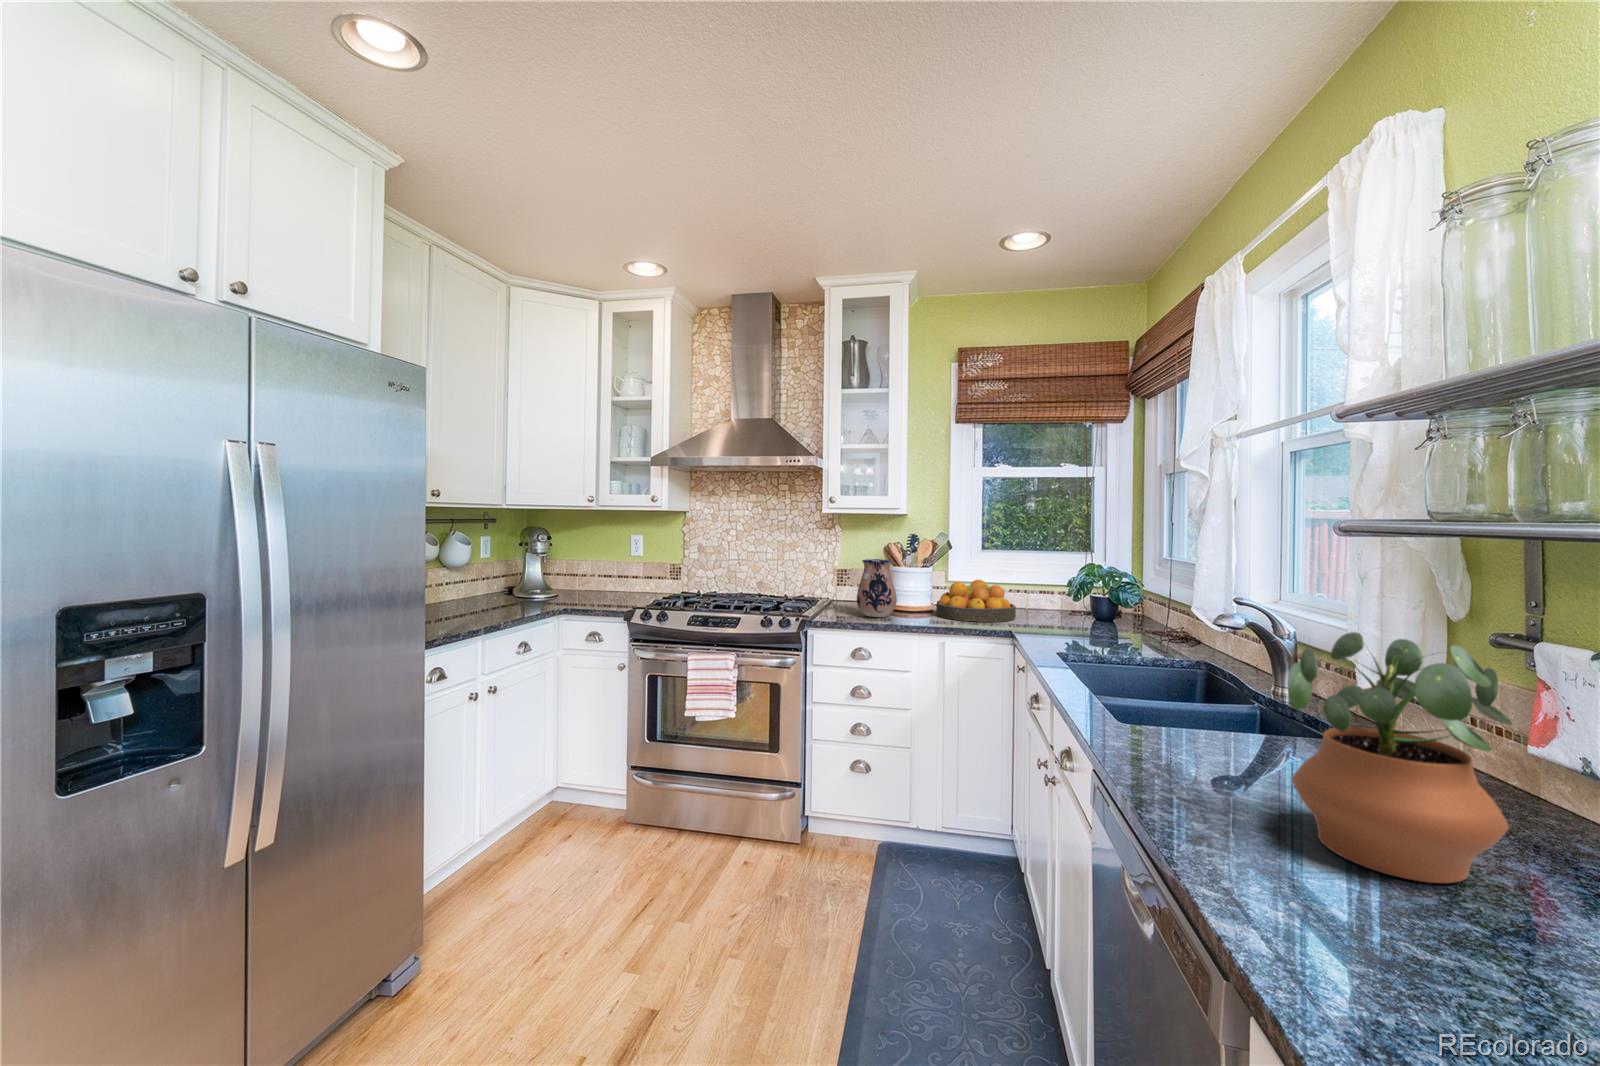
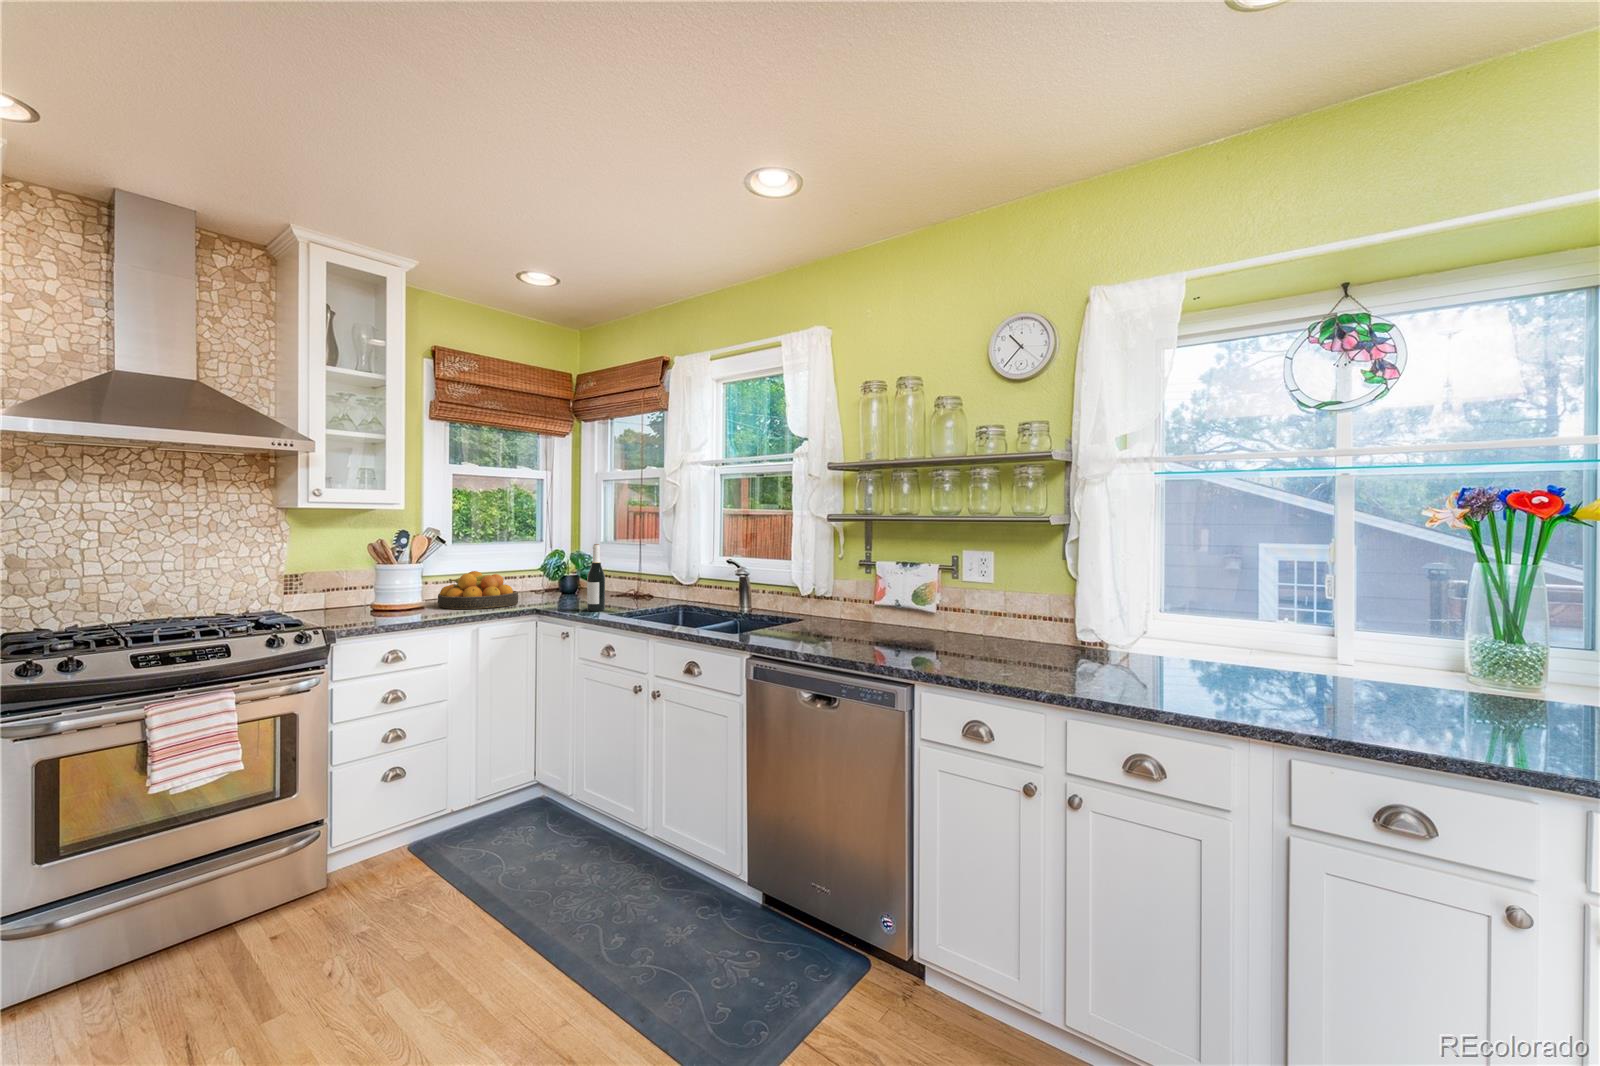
ceramic pitcher: present [857,559,897,617] -> none [366,557,416,618]
wine bottle: none [1043,559,1067,645] -> present [587,544,605,611]
potted plant: present [1287,632,1512,883] -> none [880,554,947,646]

